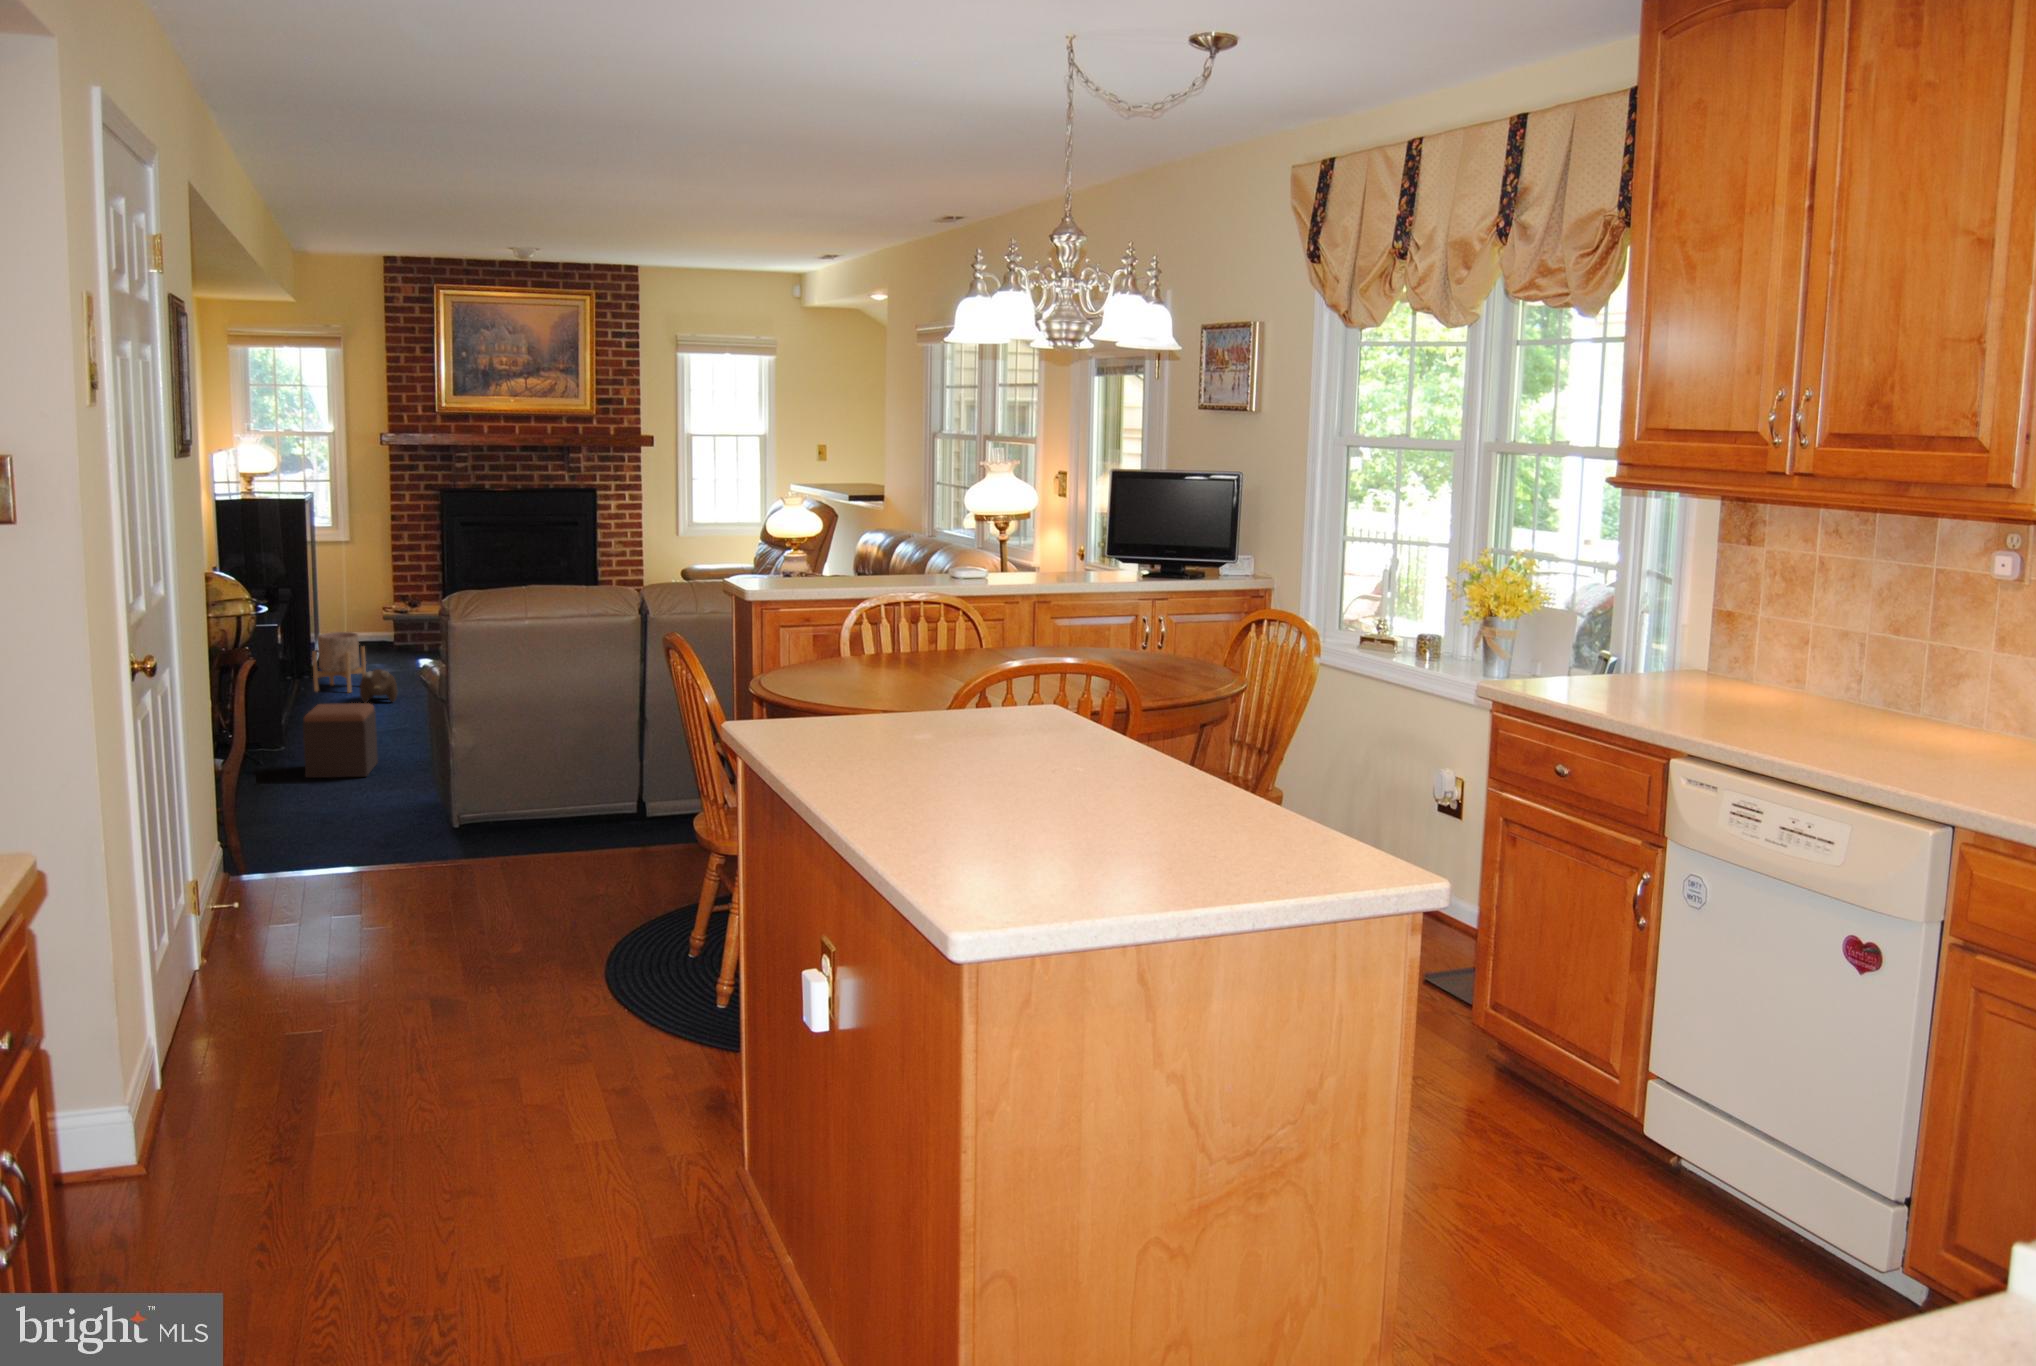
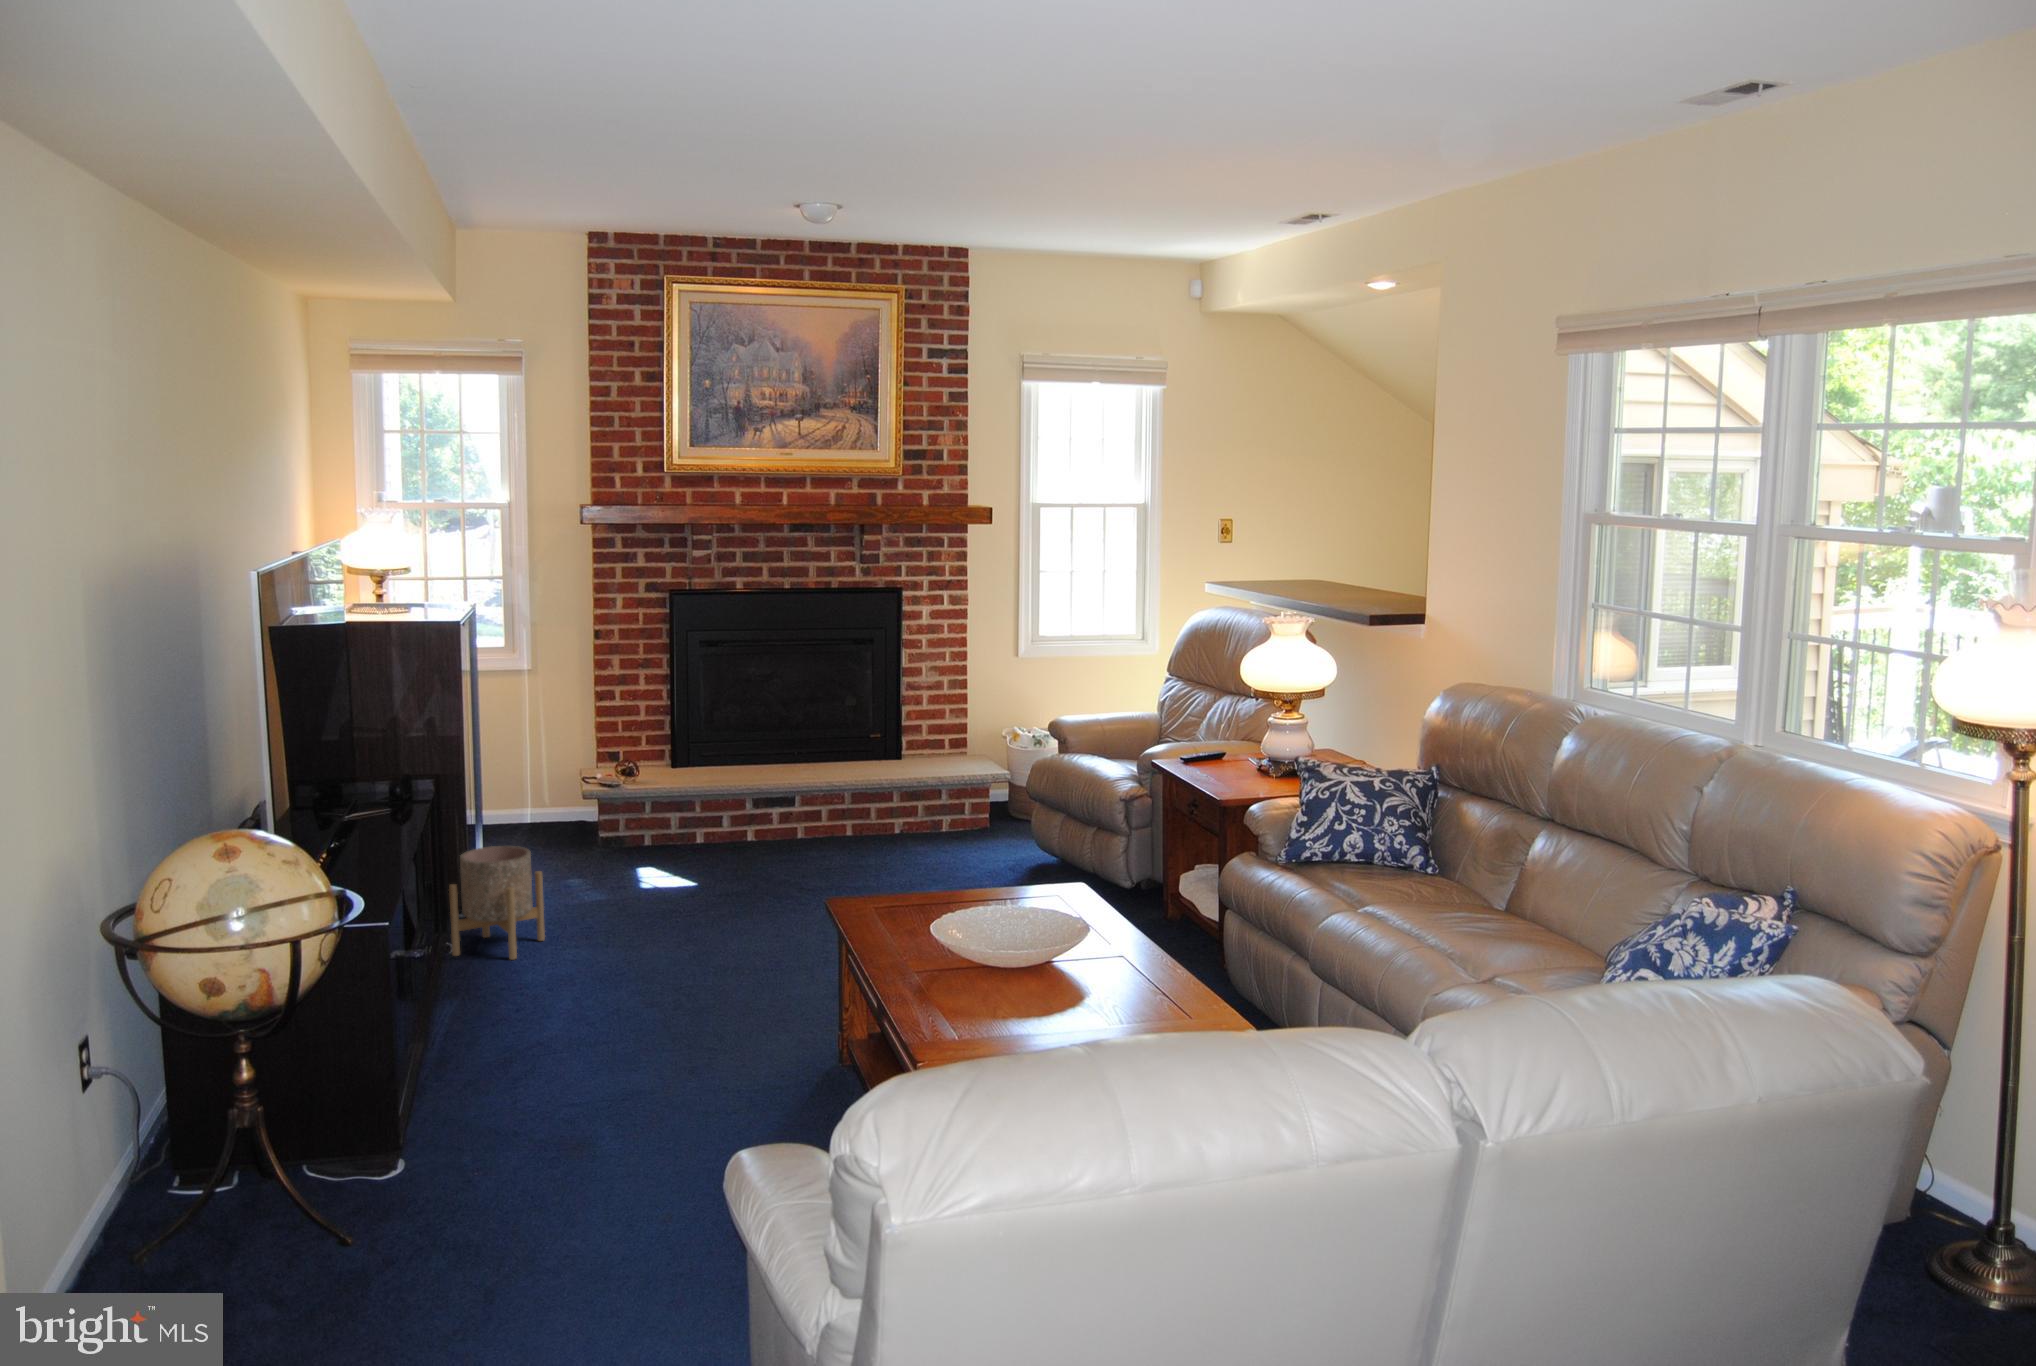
plush toy: present [360,669,398,703] -> none [527,926,596,992]
footstool: present [303,703,378,778] -> none [357,1105,542,1313]

